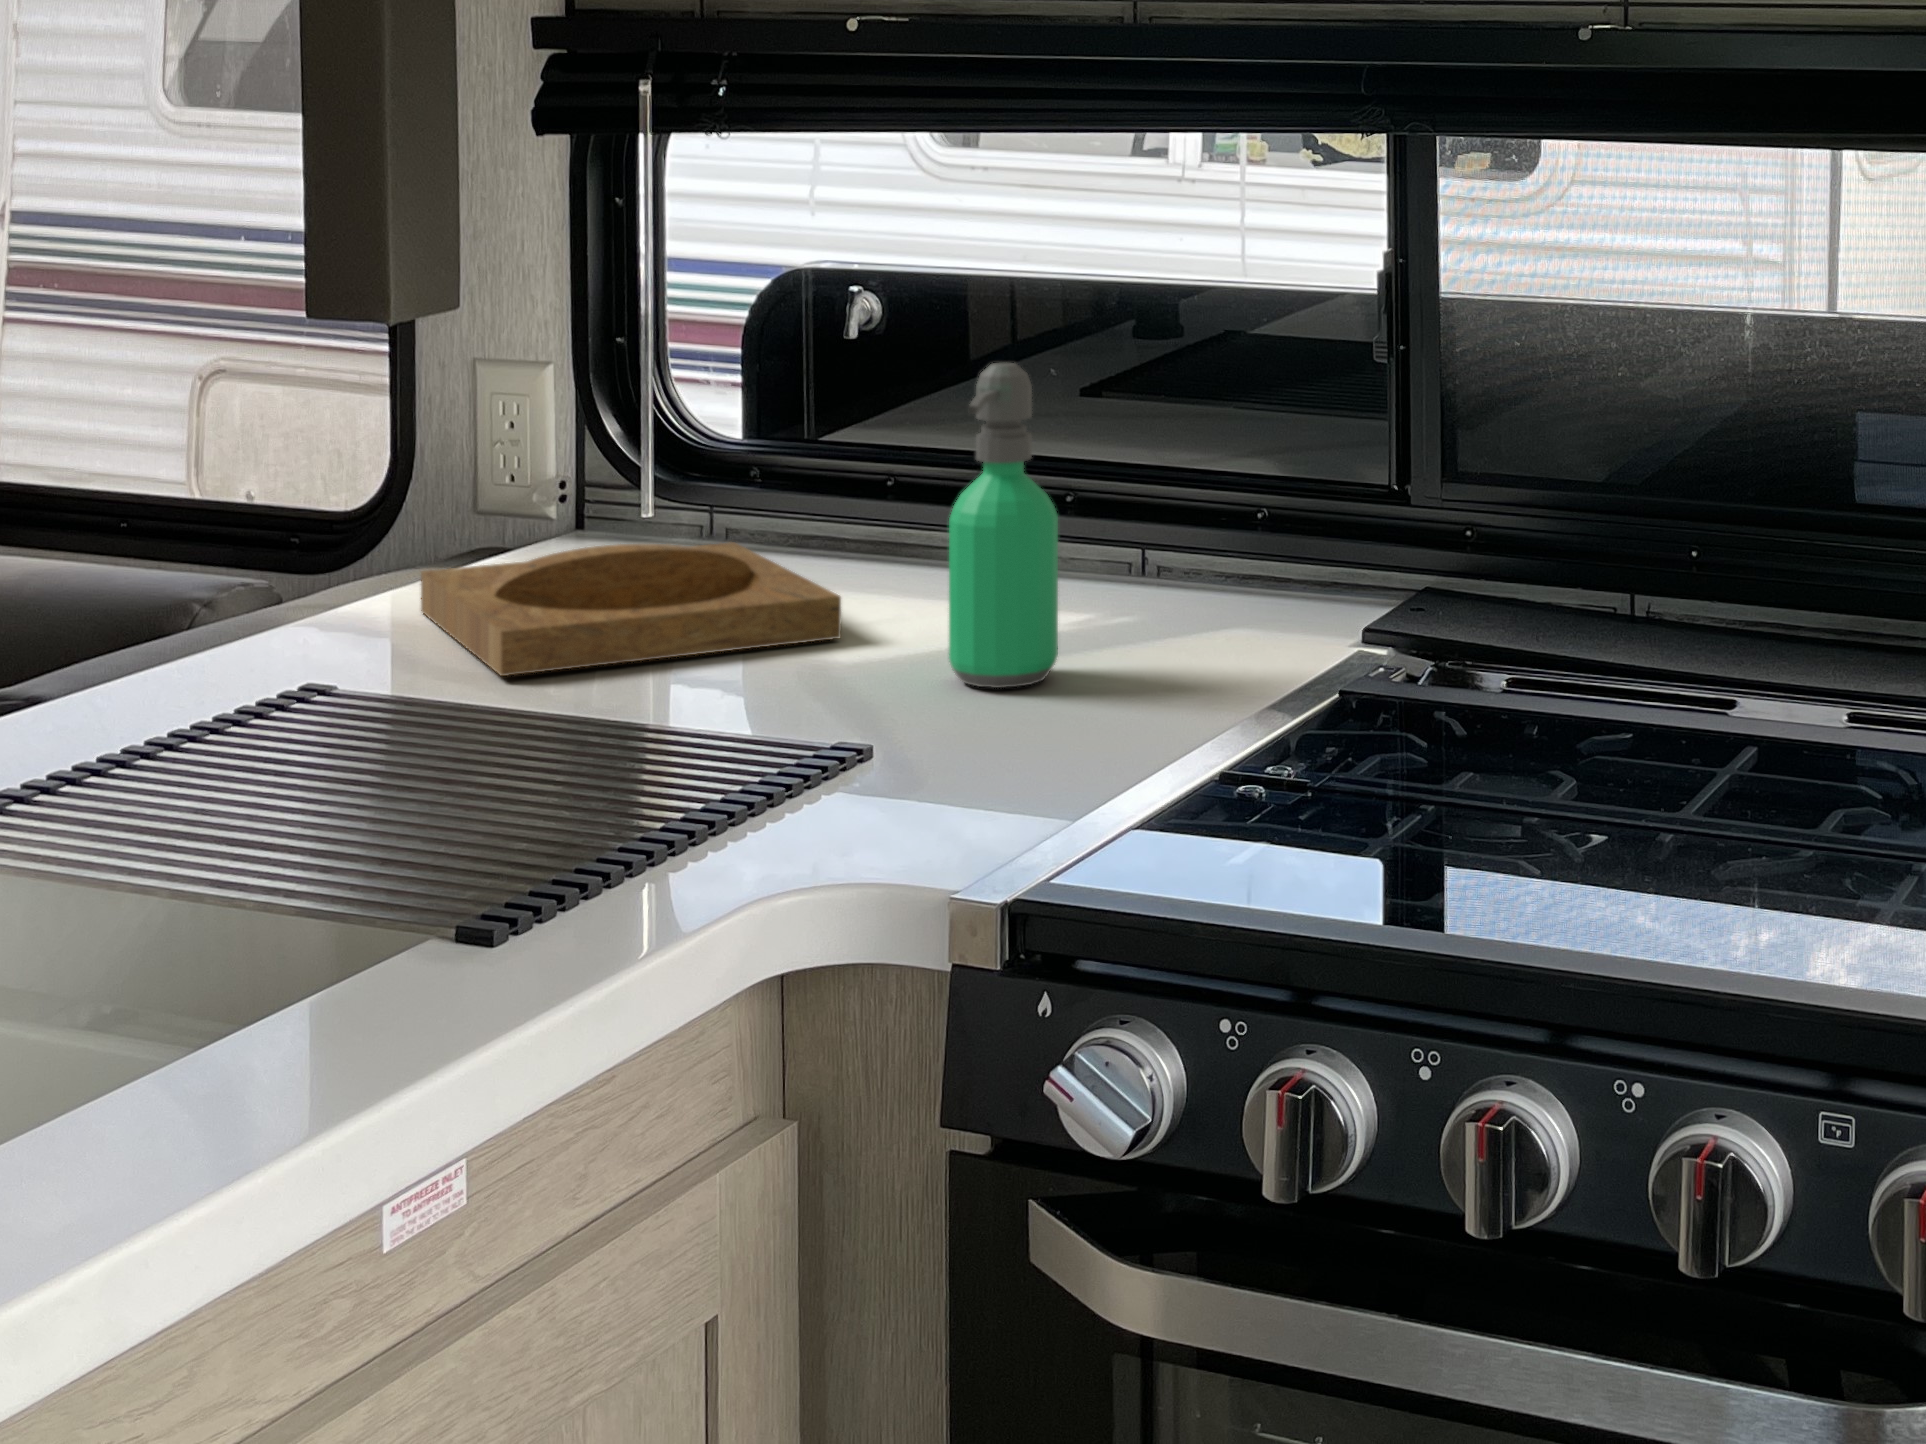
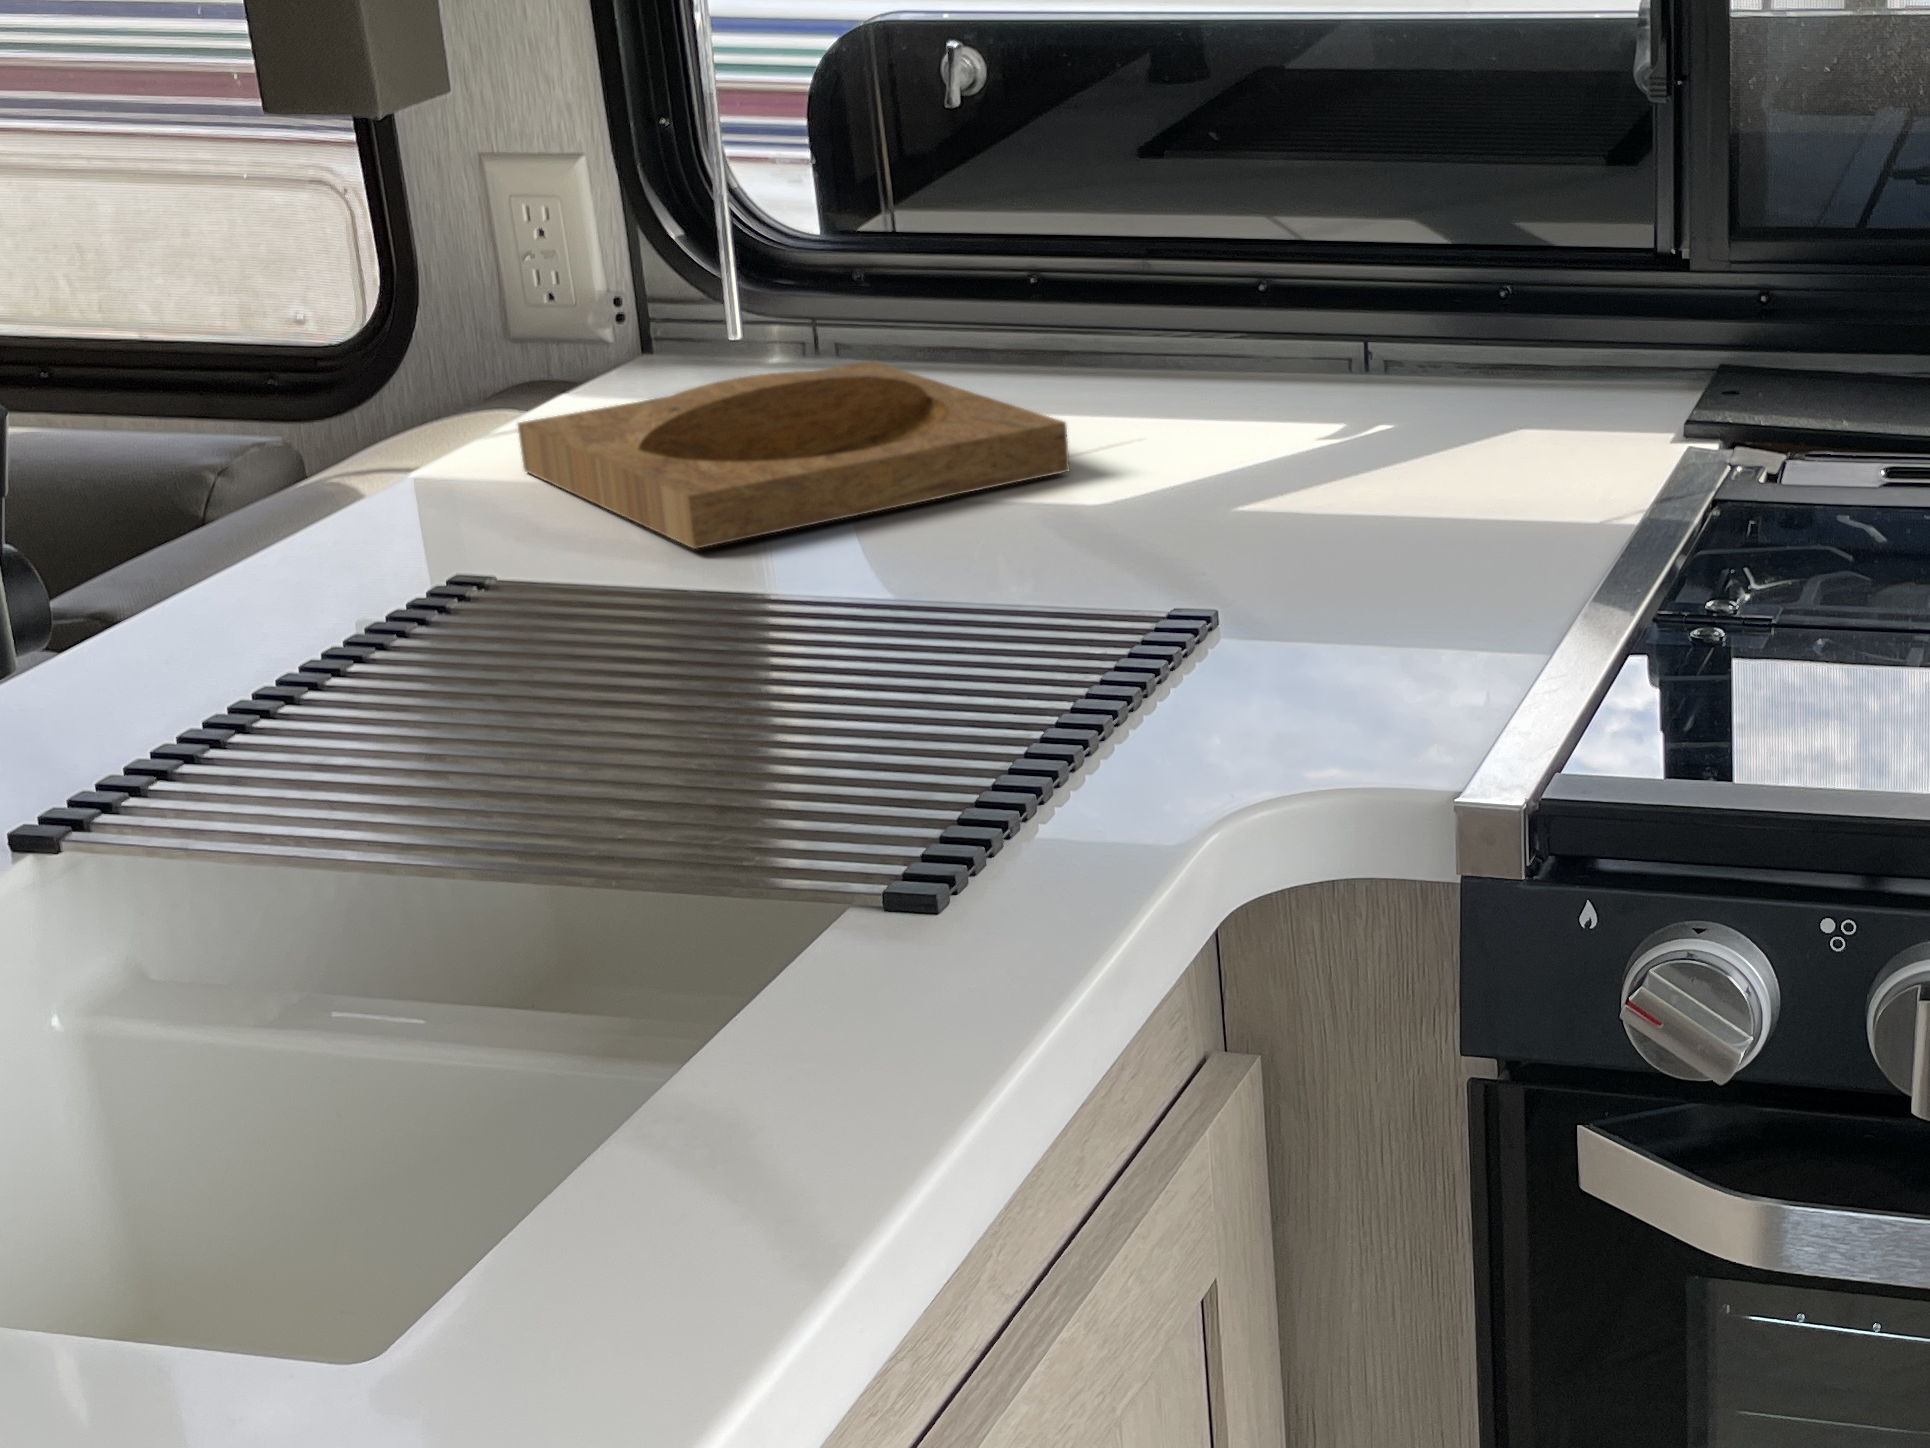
soap dispenser: present [949,363,1058,688] -> none [1229,125,1367,522]

